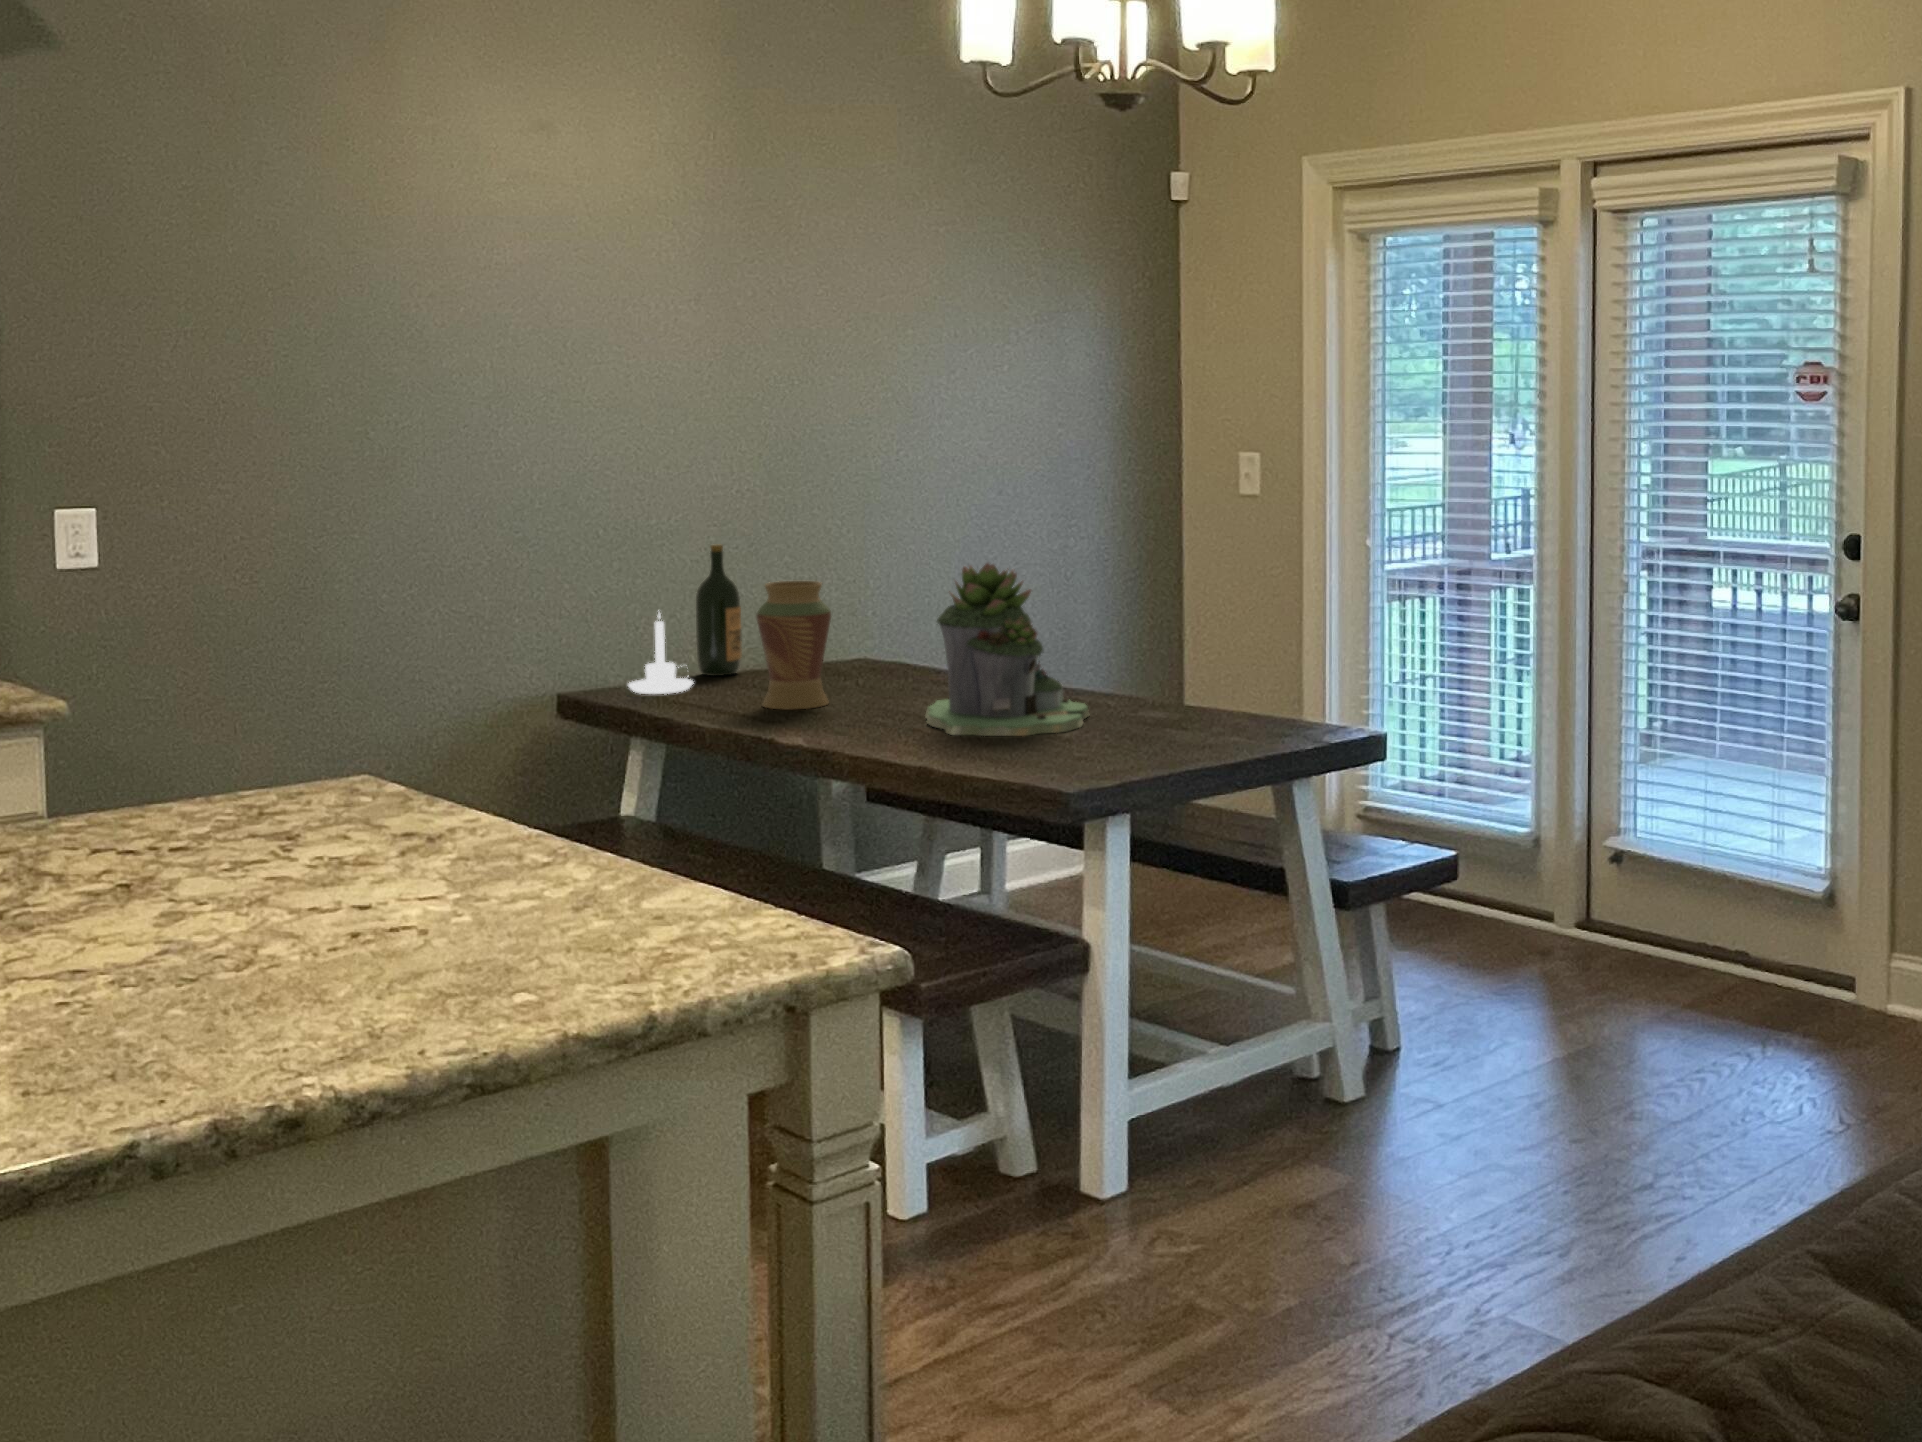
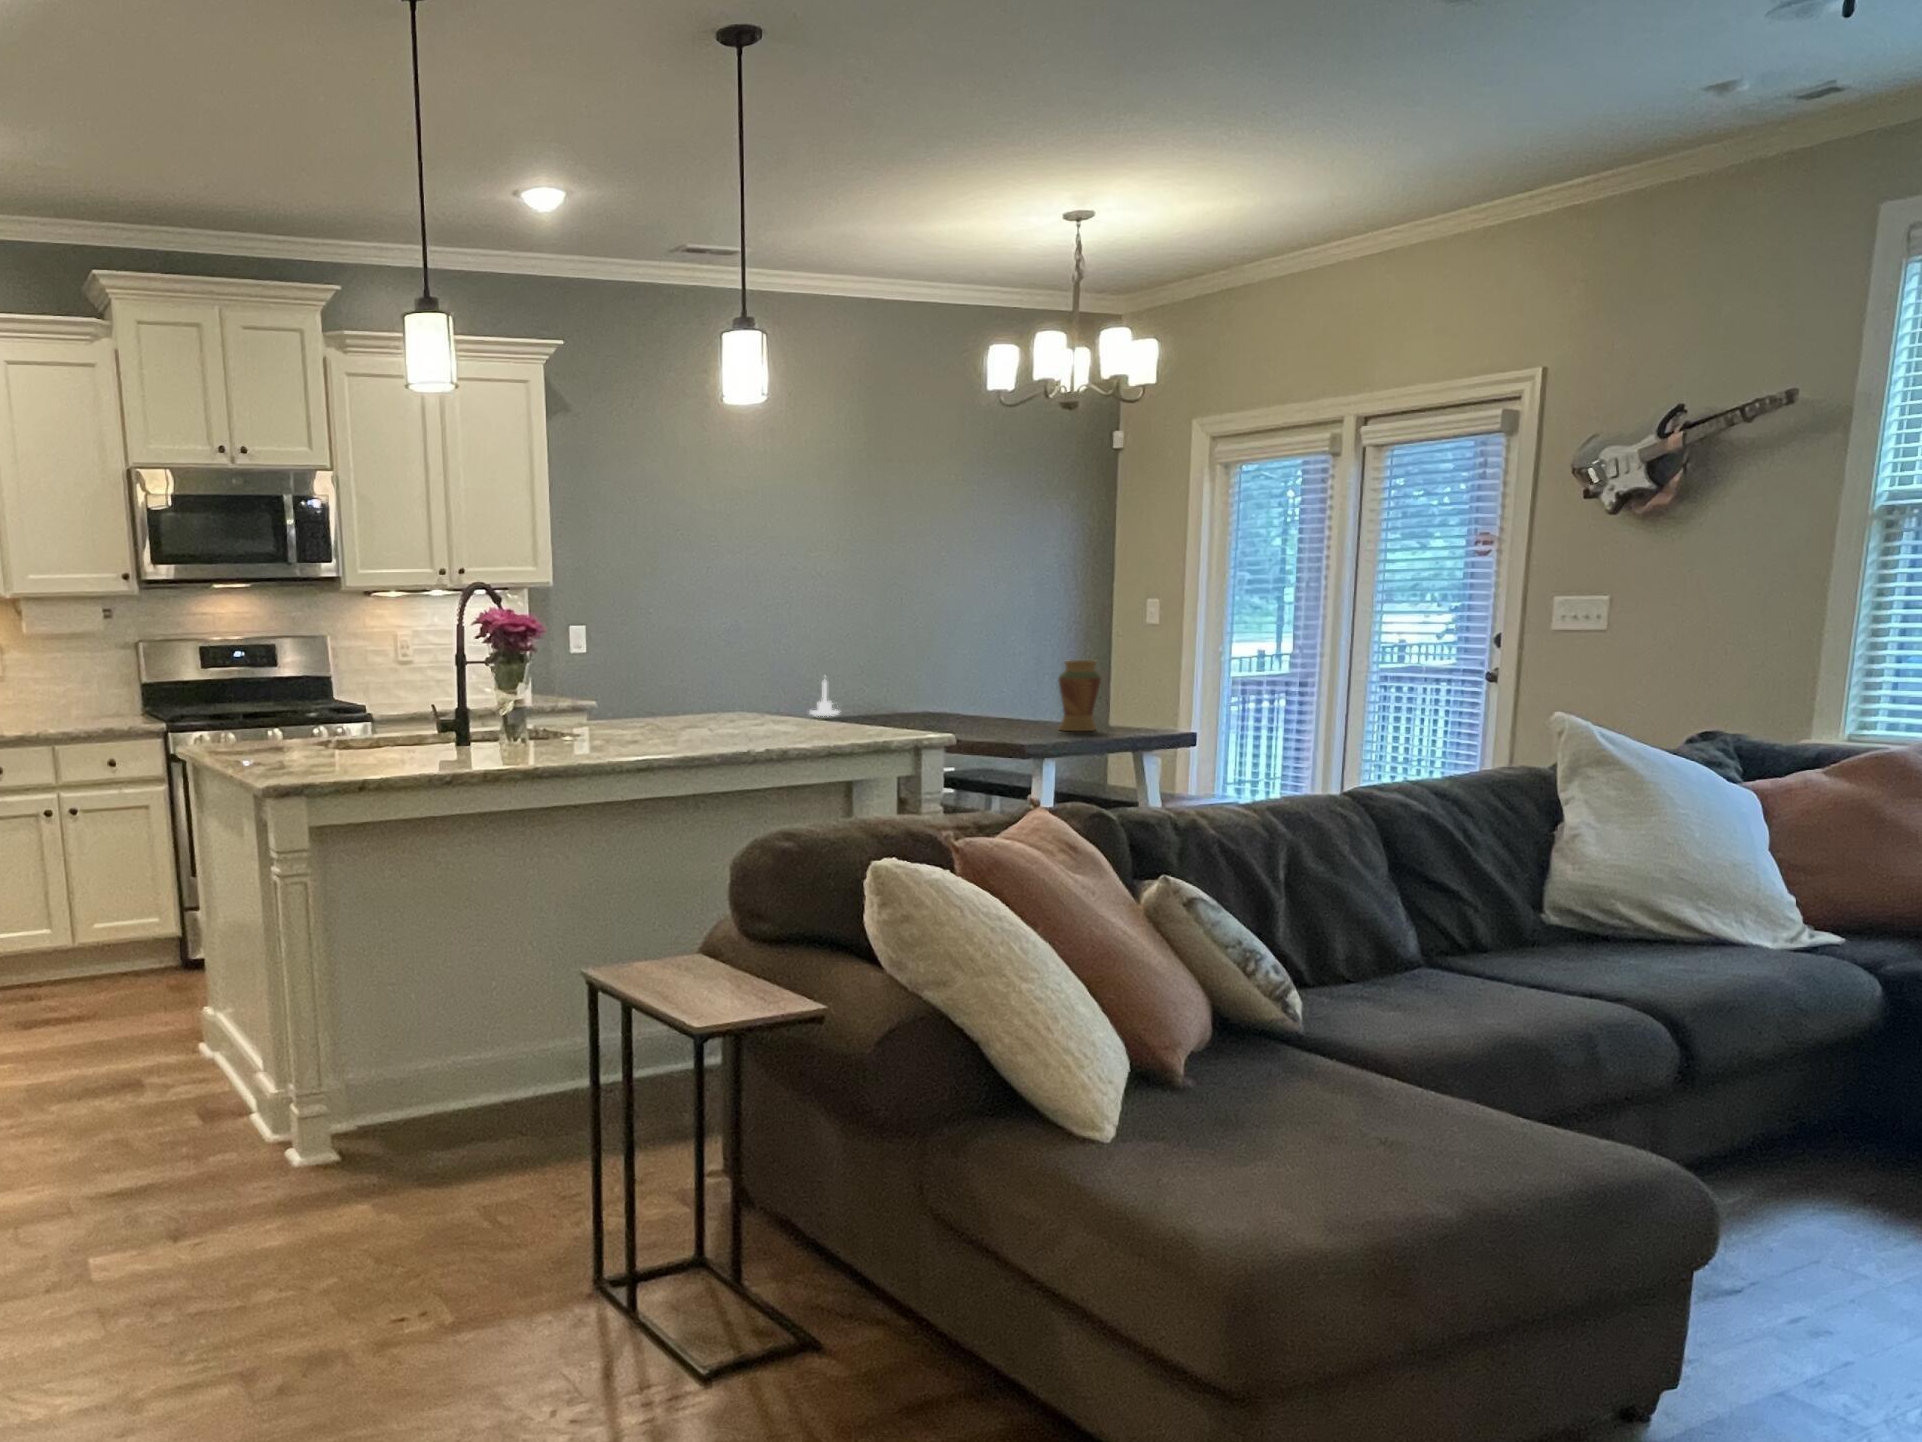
wine bottle: present [696,545,742,676] -> none [842,645,864,712]
succulent planter: present [925,563,1089,736] -> none [951,645,1033,727]
vase: present [756,581,831,709] -> present [1058,660,1101,731]

